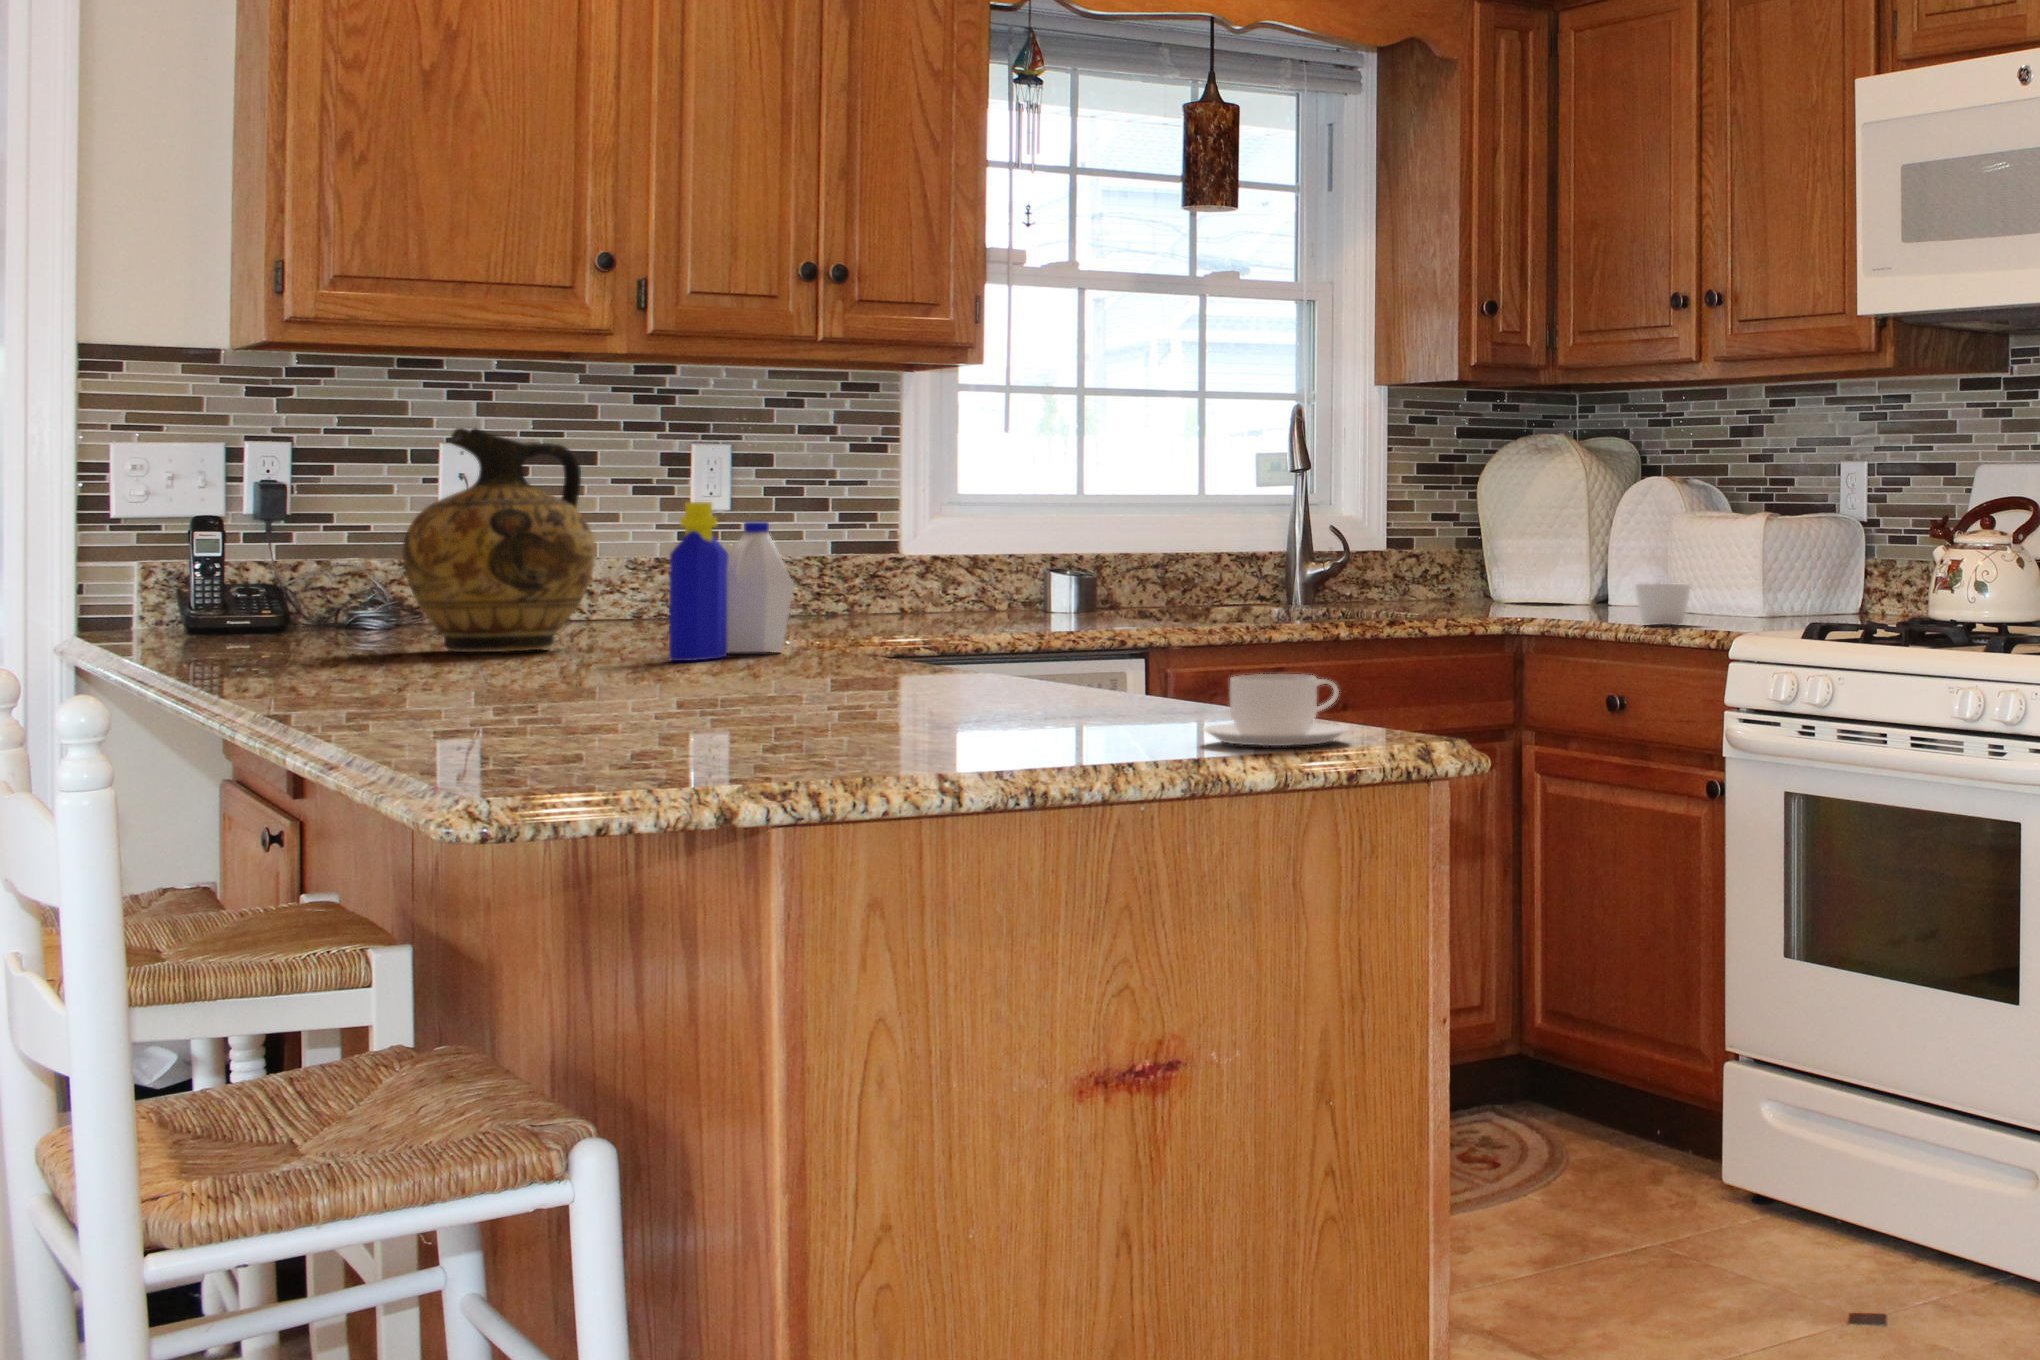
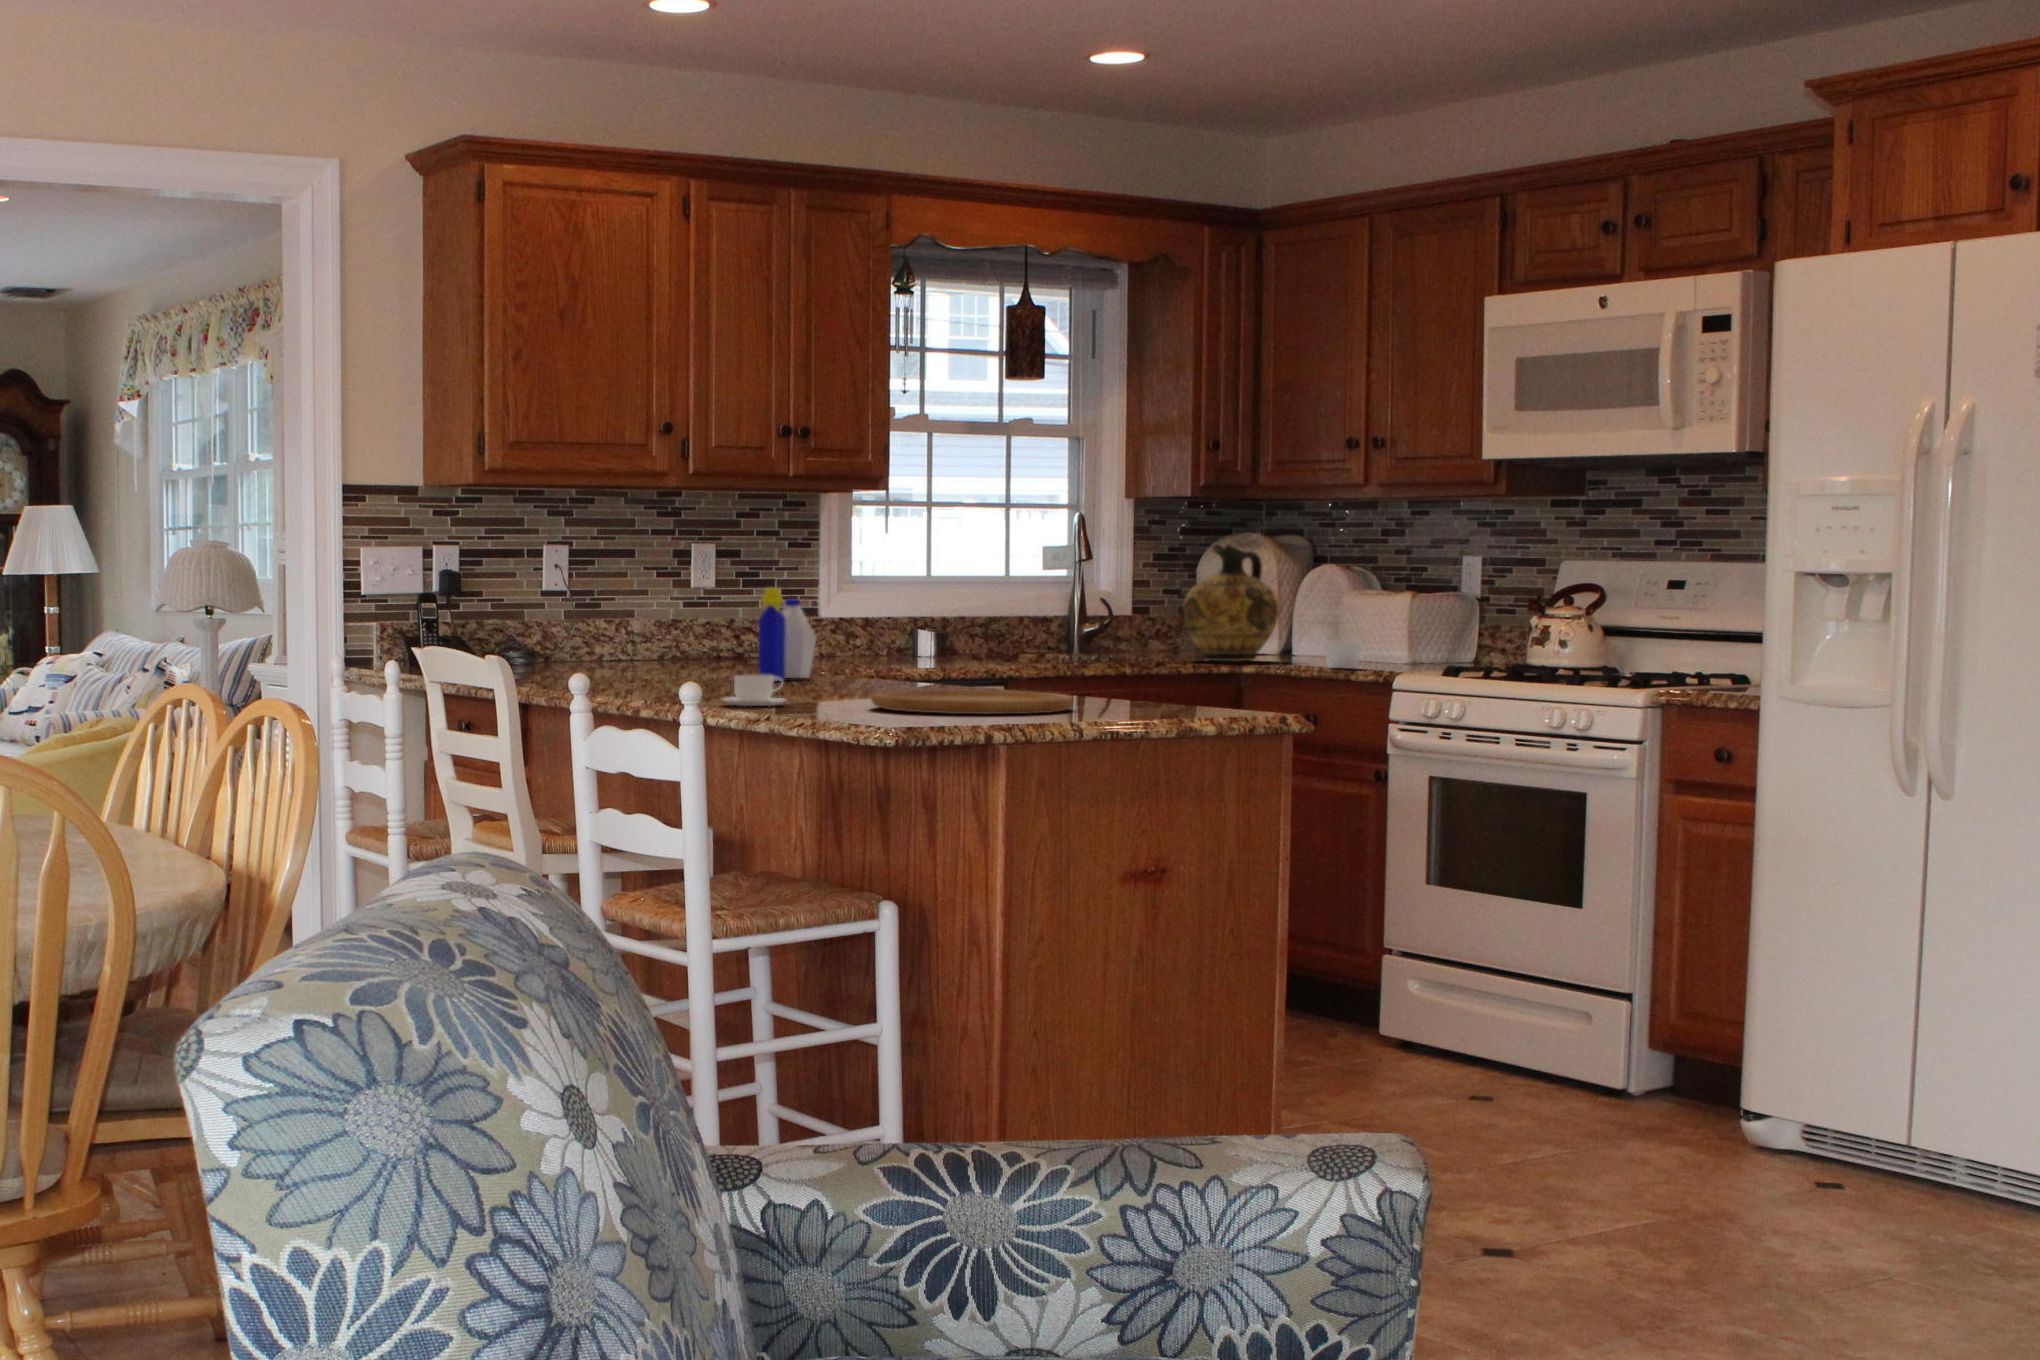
ceramic jug: present [402,428,596,652] -> present [1183,544,1279,661]
coffee cup: present [1203,674,1348,746] -> present [724,675,785,706]
cutting board: none [647,685,1065,743] -> present [871,690,1073,714]

